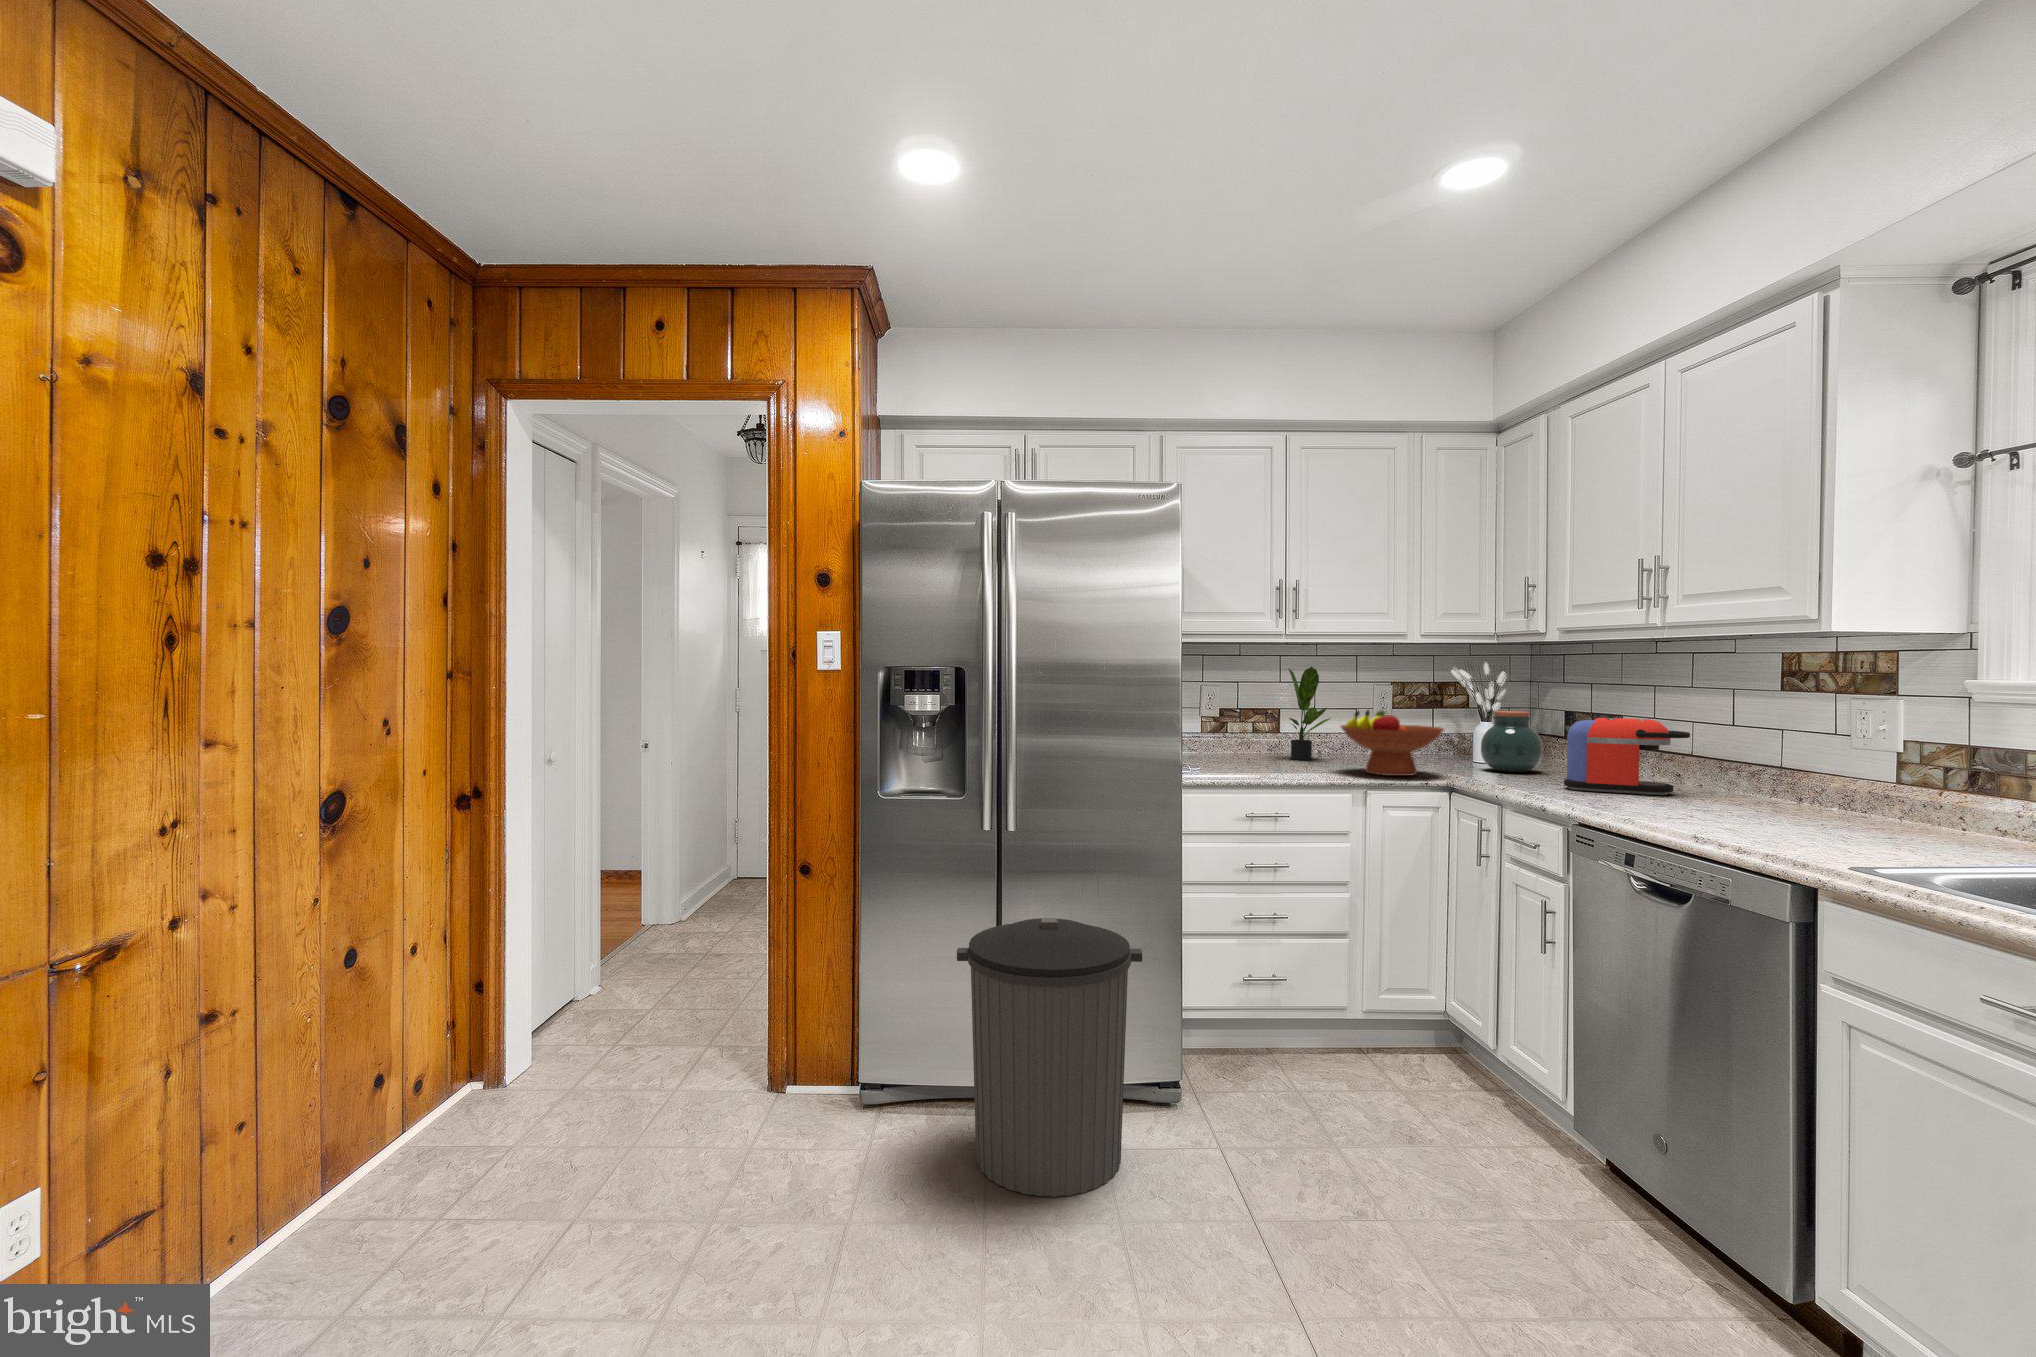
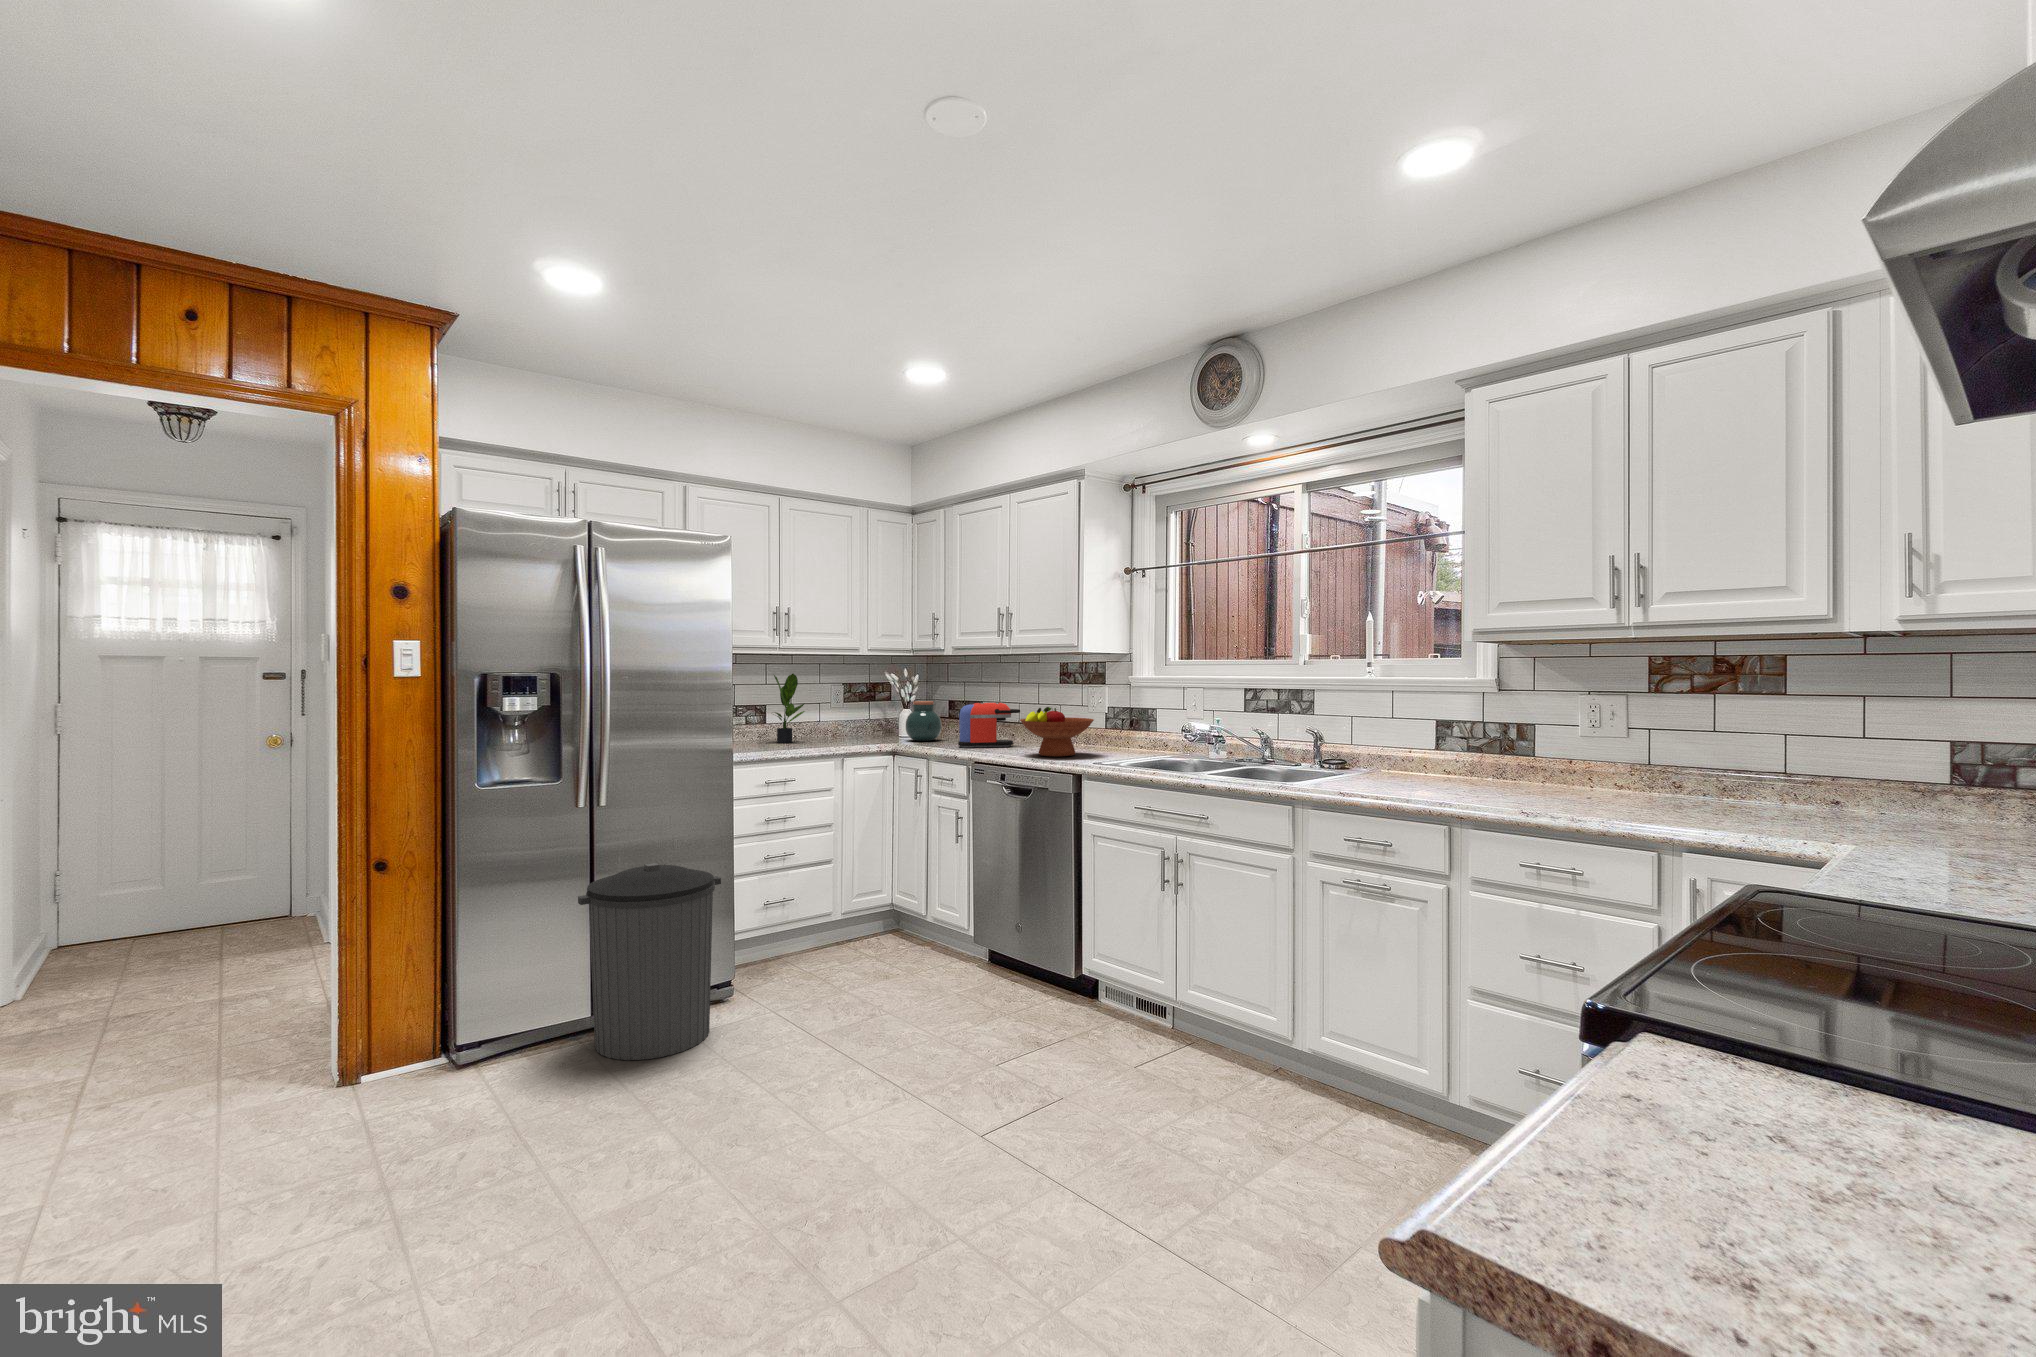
fruit bowl: present [1341,710,1444,776] -> present [1020,707,1094,757]

